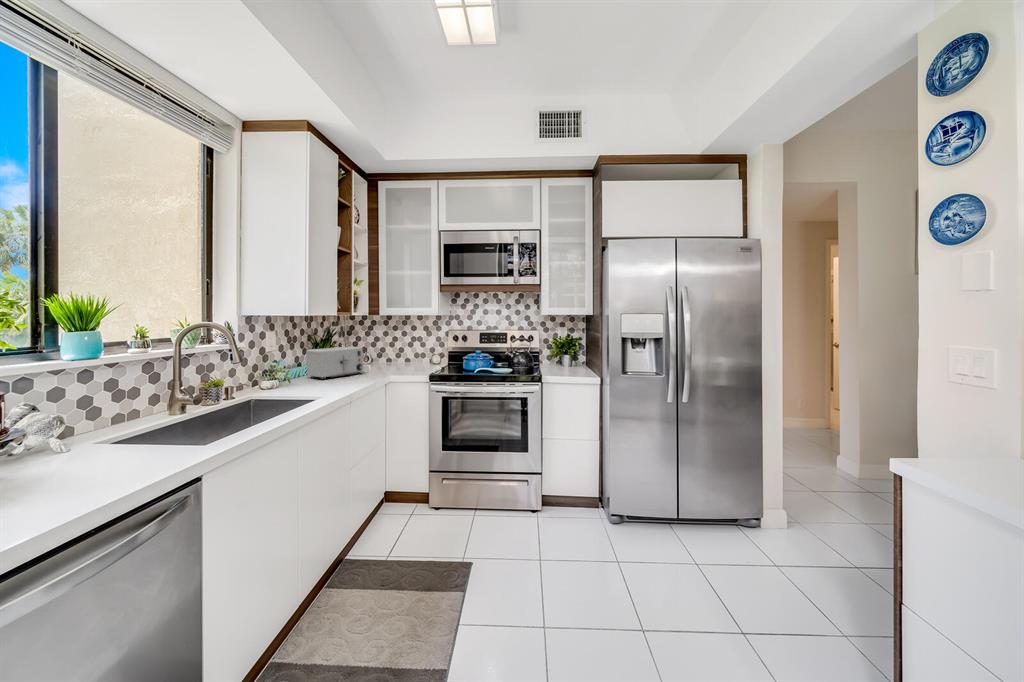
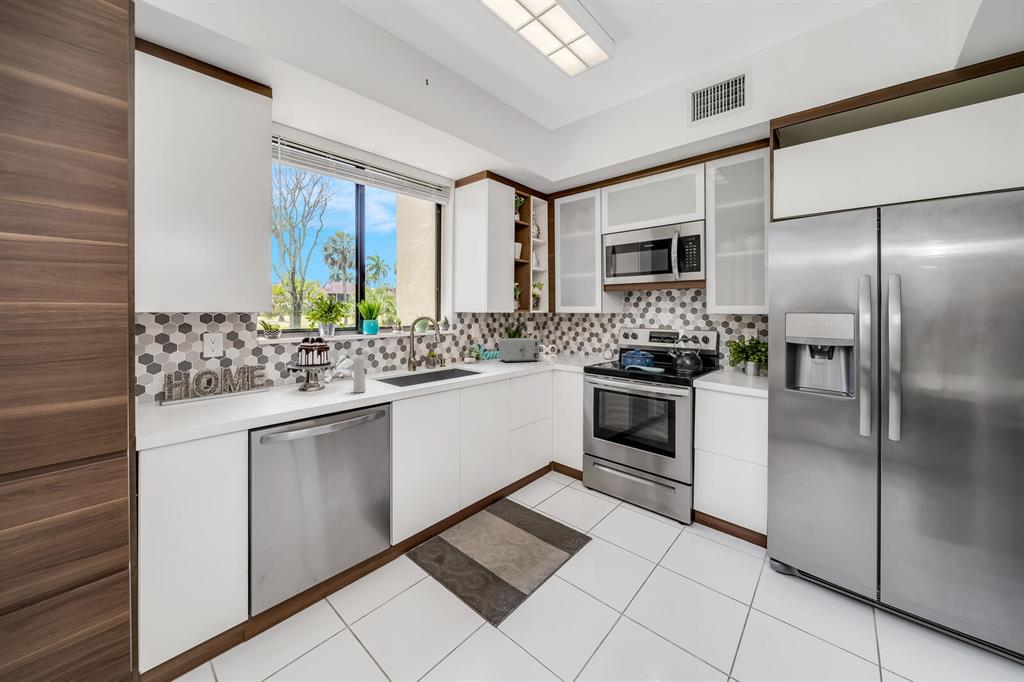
pepper mill: none [79,392,117,483] -> present [353,349,370,393]

